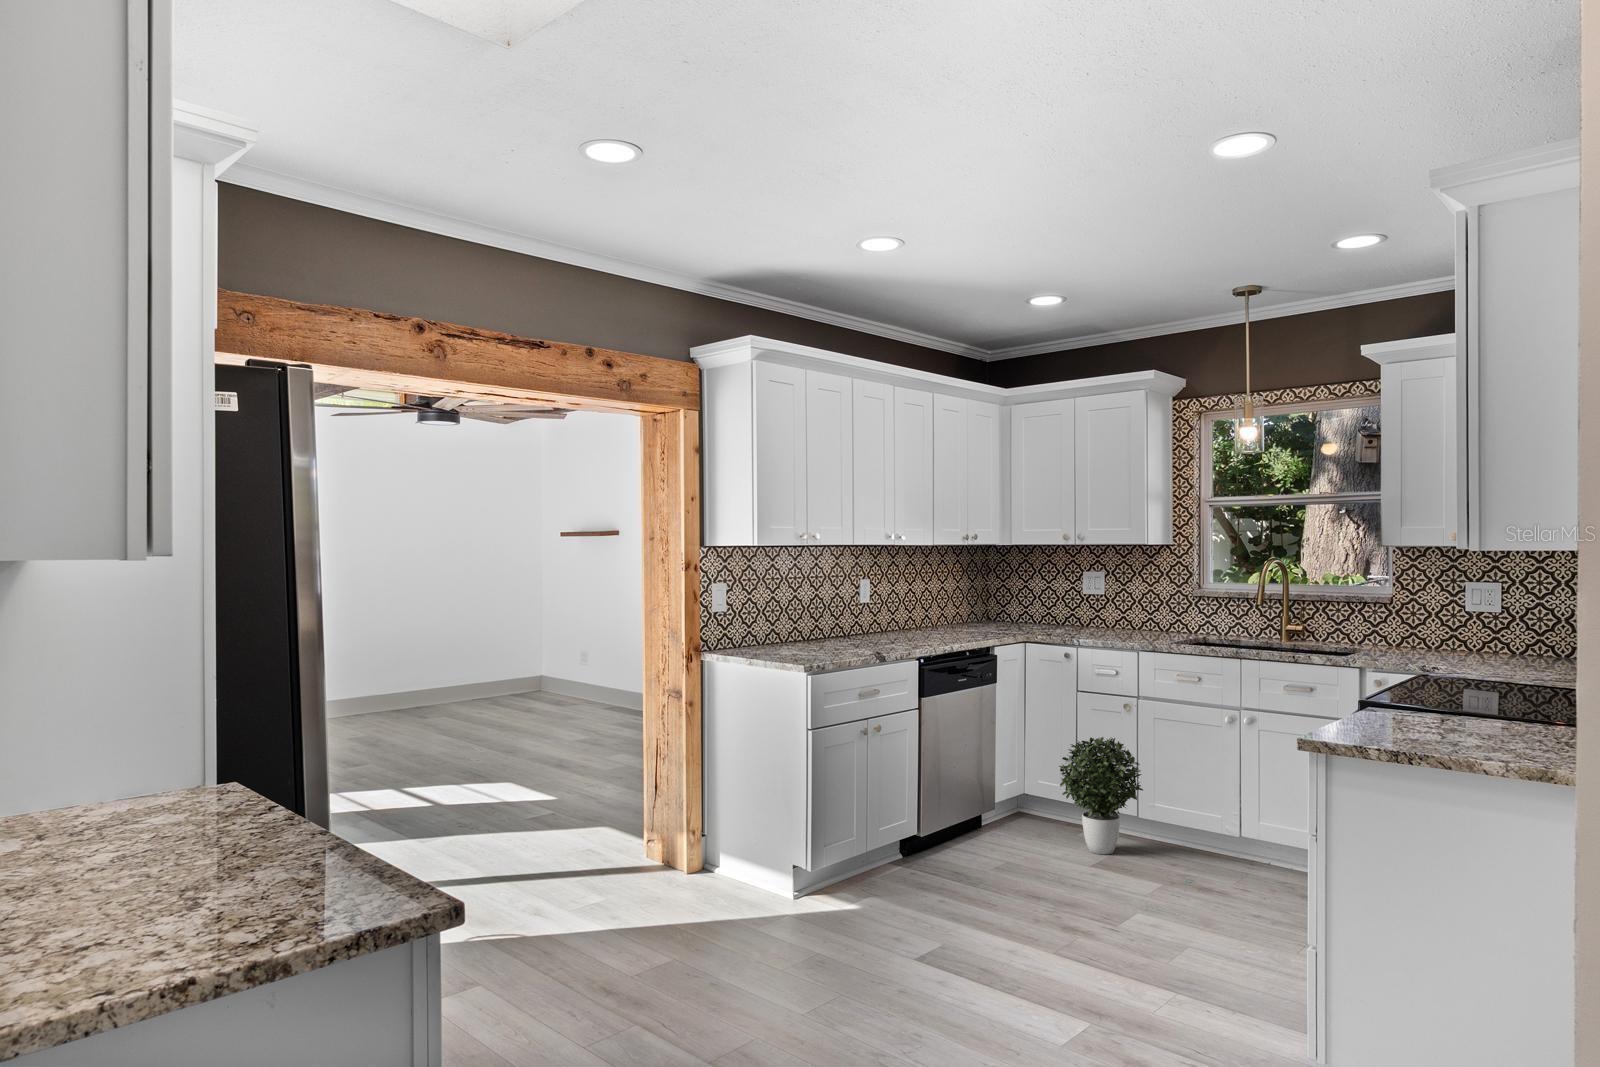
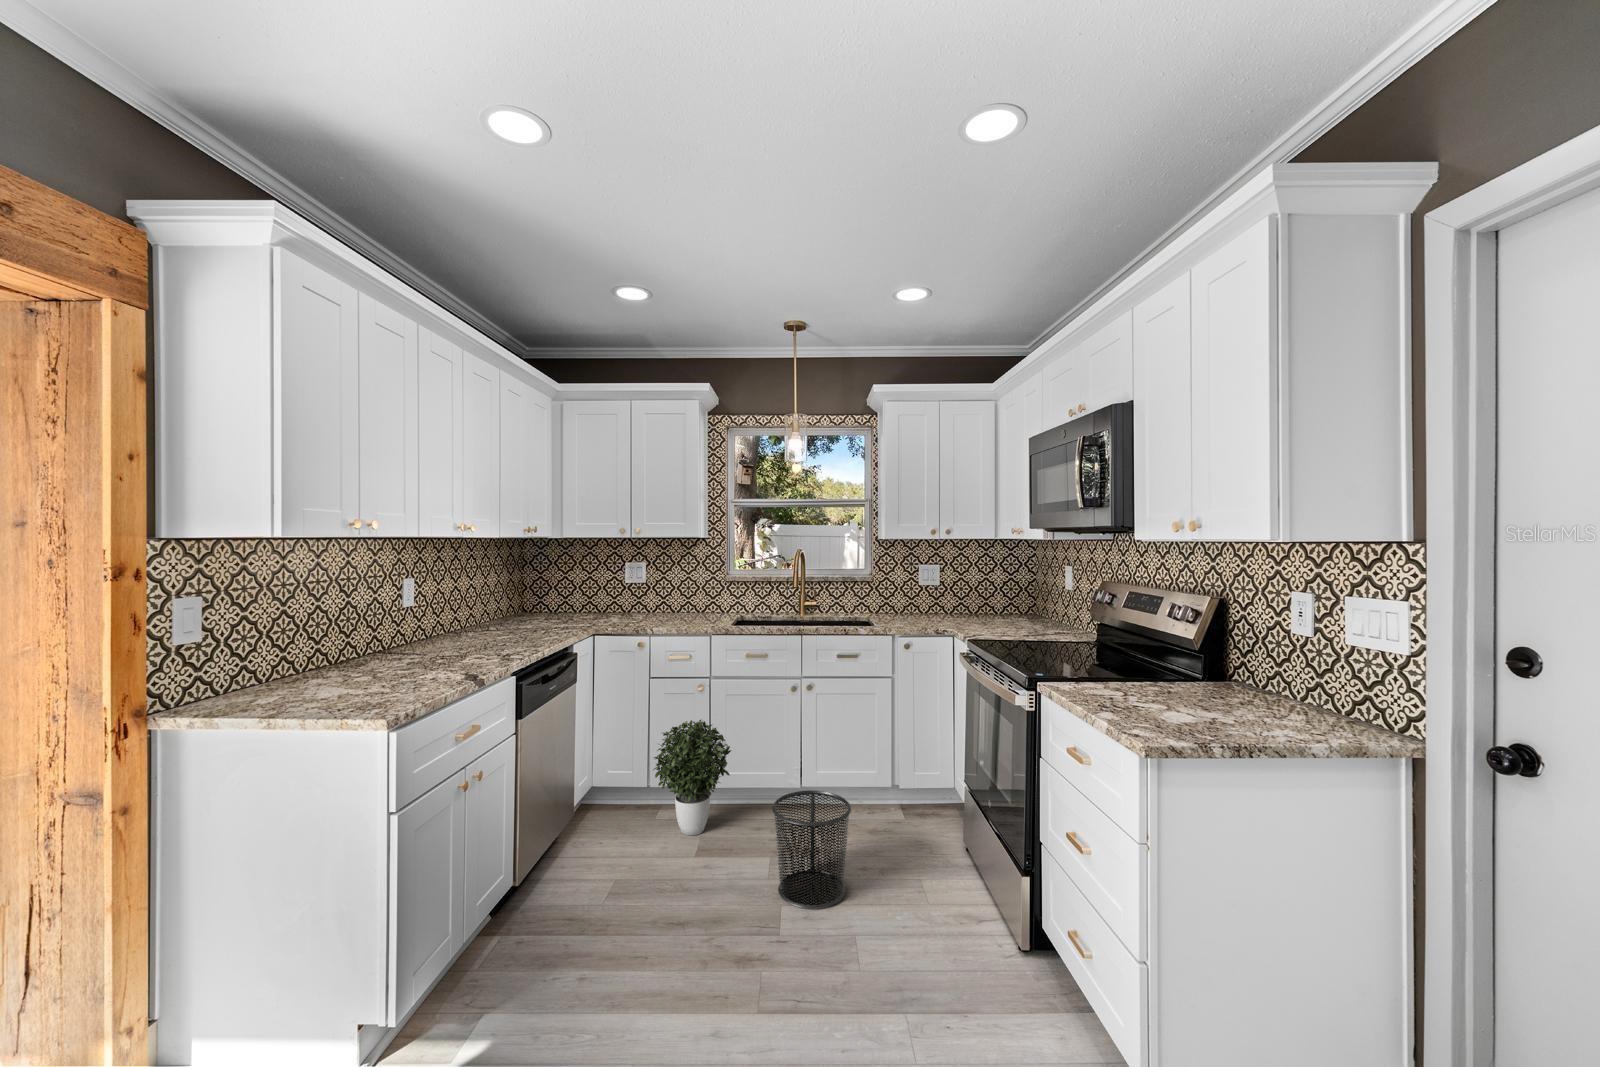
waste bin: none [1132,813,1220,925] -> present [772,790,851,909]

